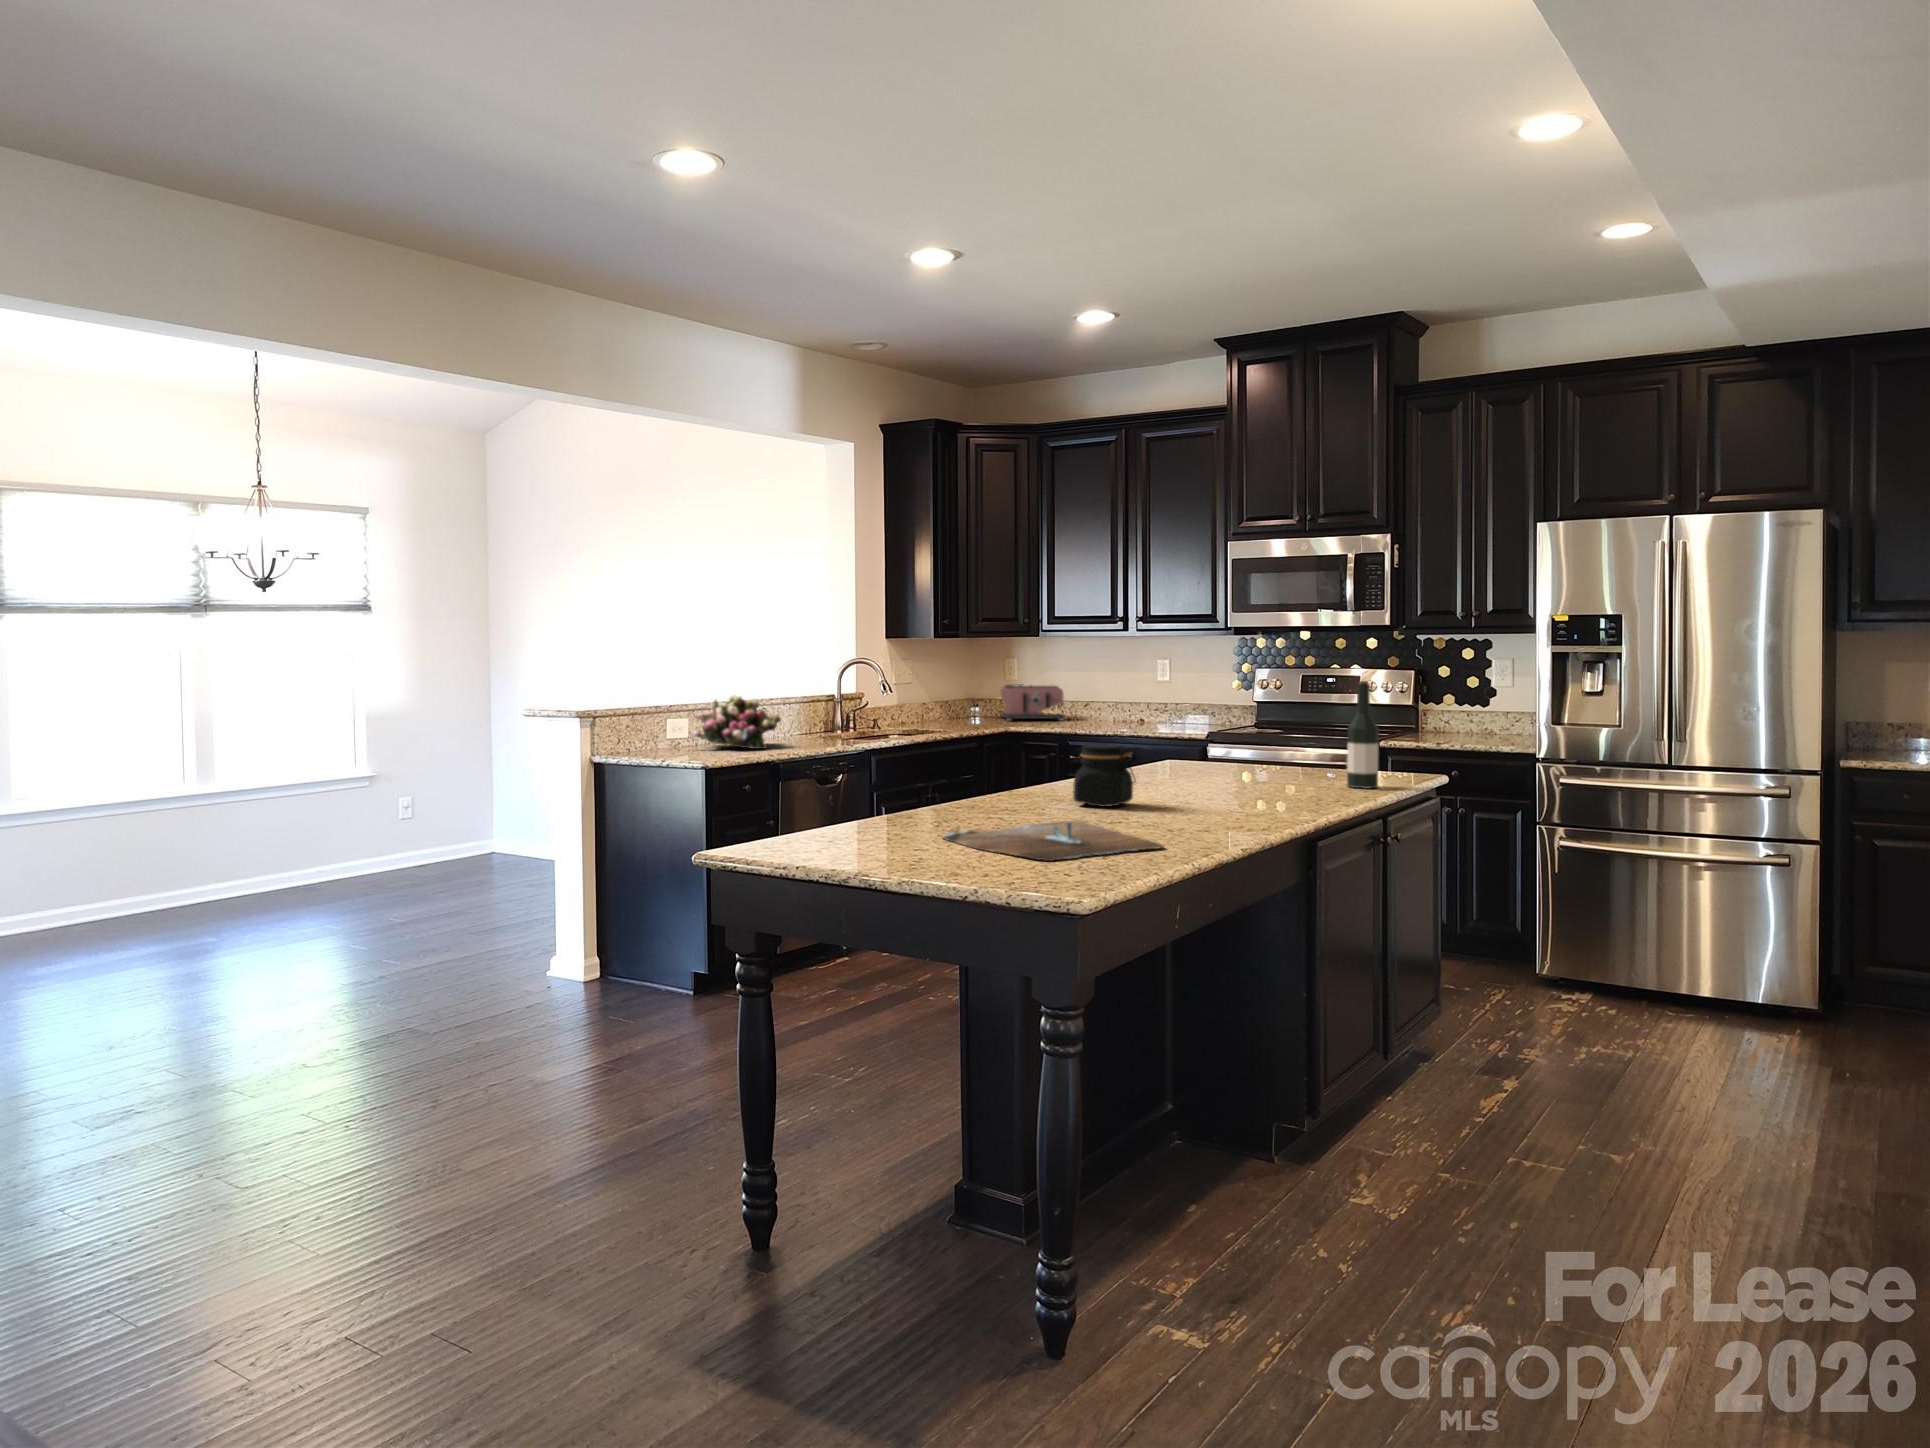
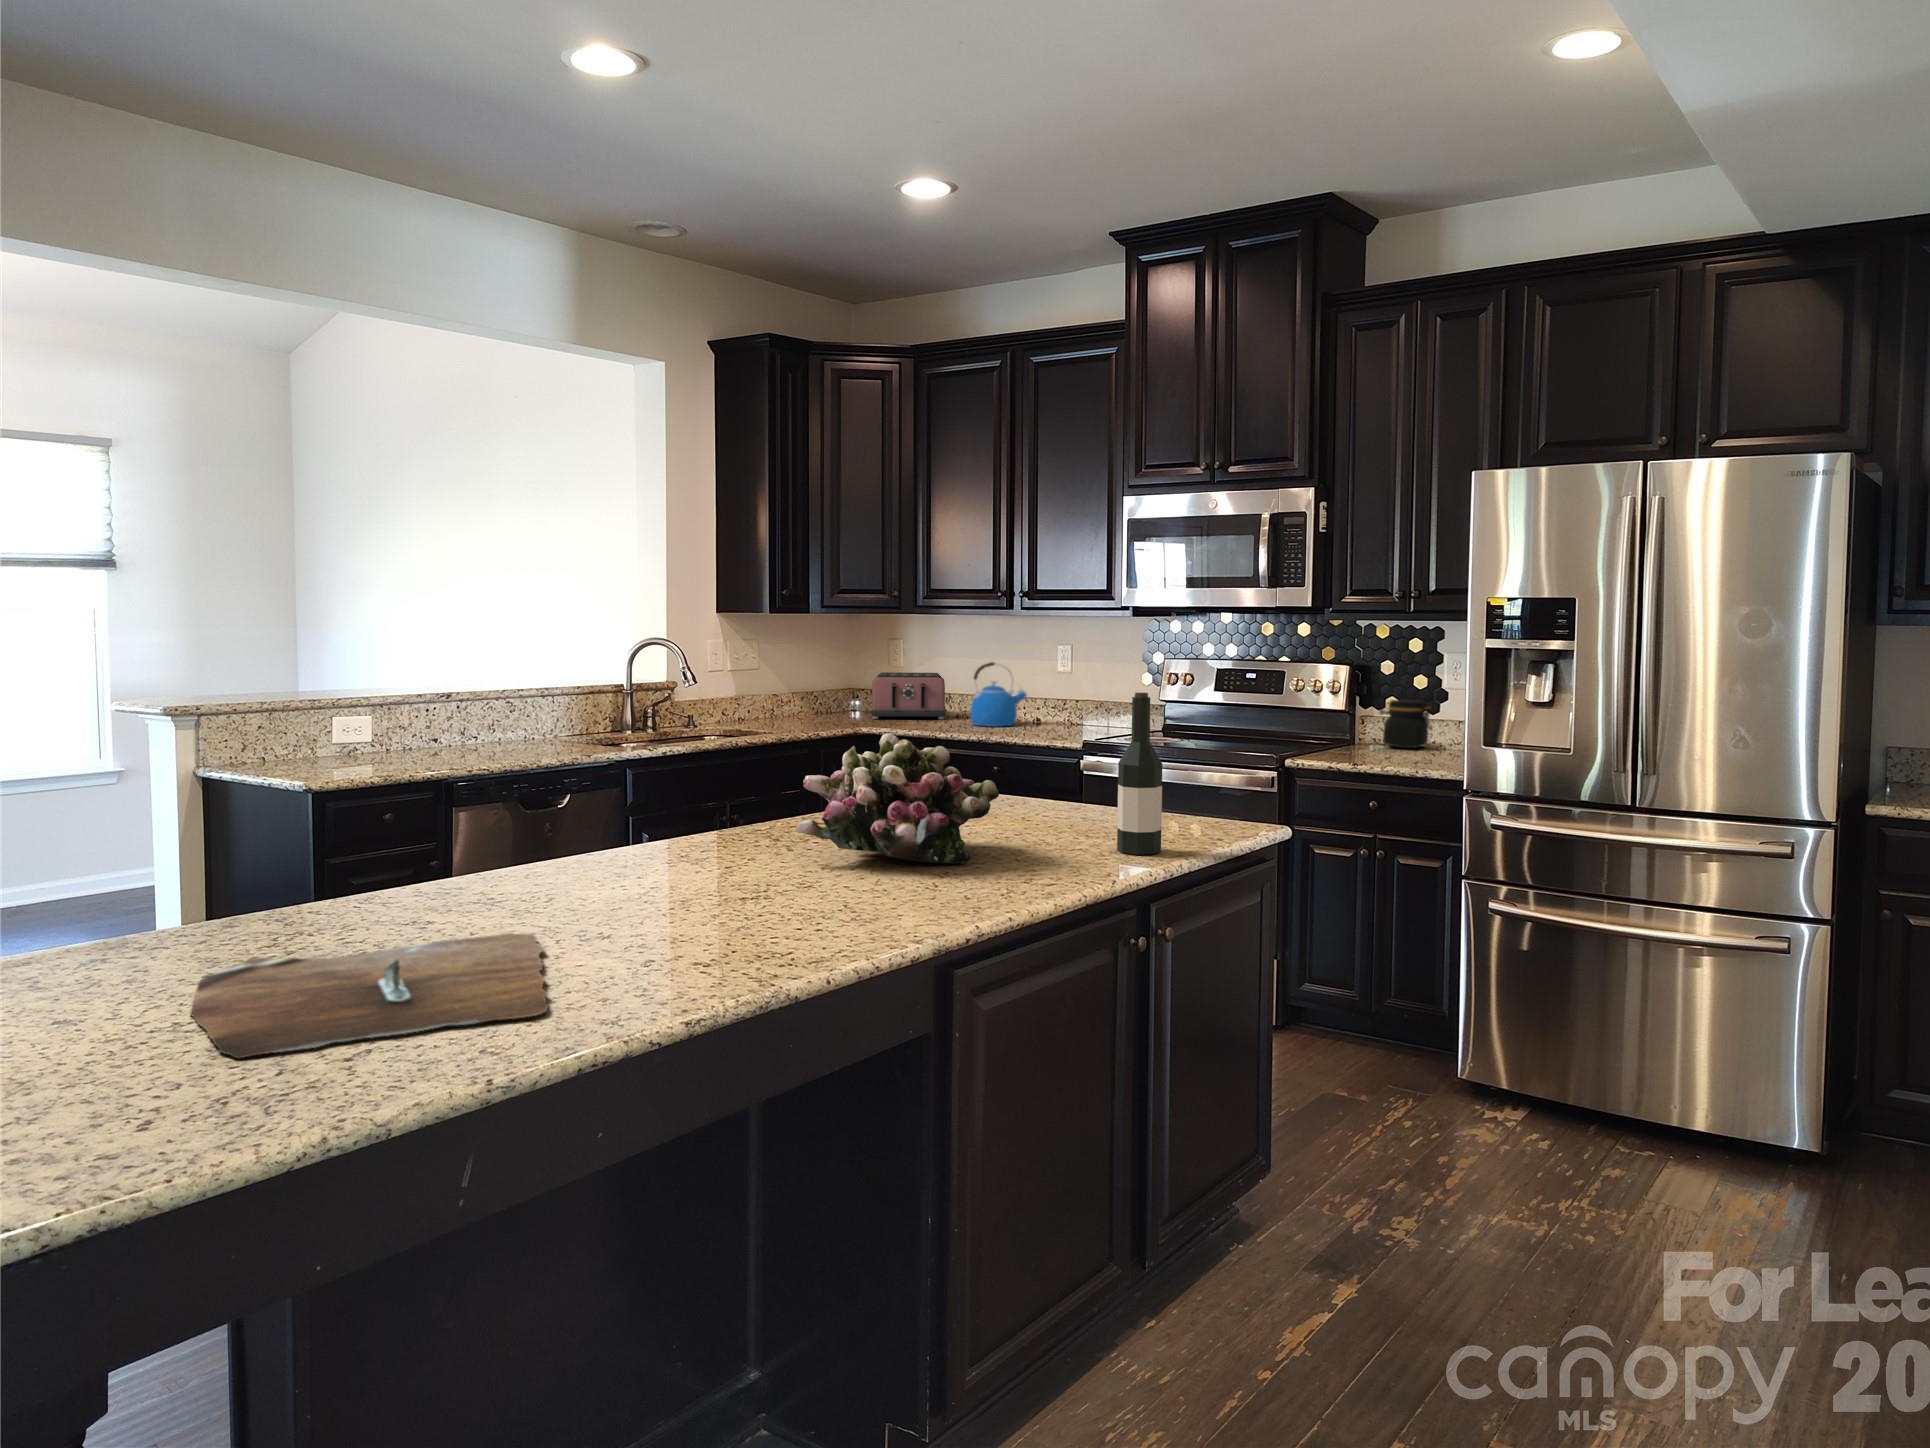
kettle: none [1090,674,1134,725] -> present [970,662,1027,727]
flower arrangement: present [692,695,781,749] -> present [797,734,999,864]
jar: present [1071,744,1136,807] -> present [1379,700,1432,748]

